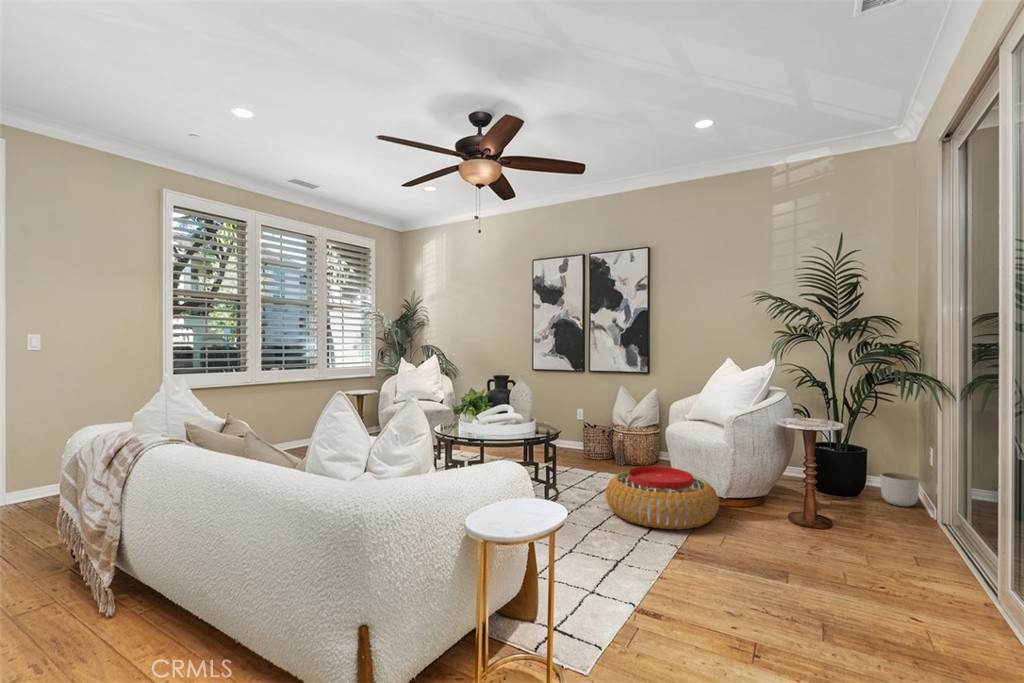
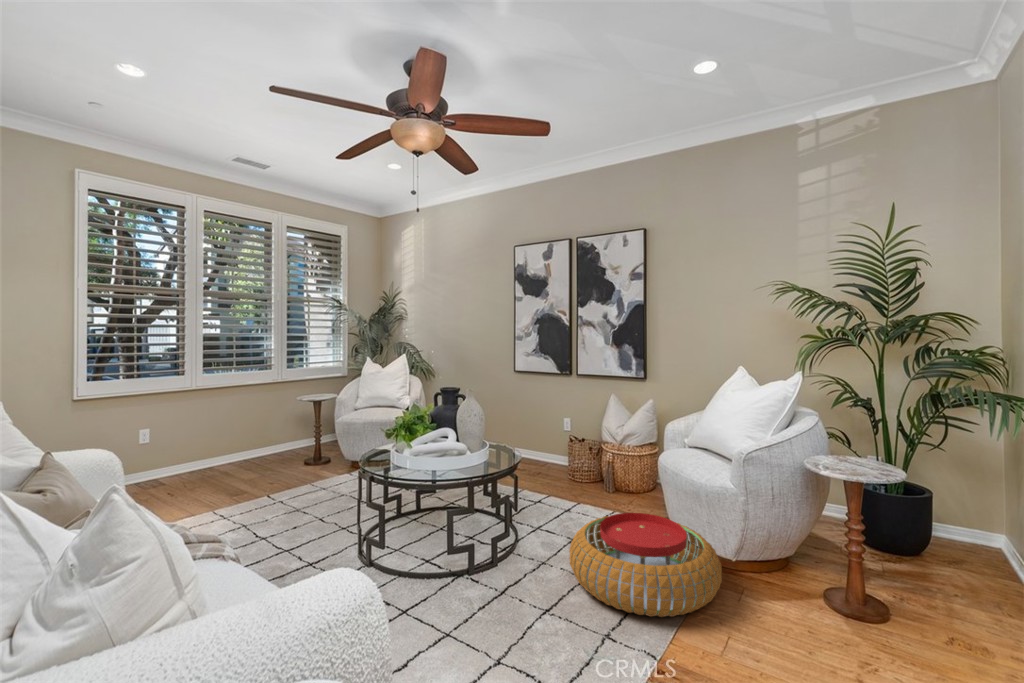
planter: present [880,472,919,507] -> none [949,525,1008,577]

